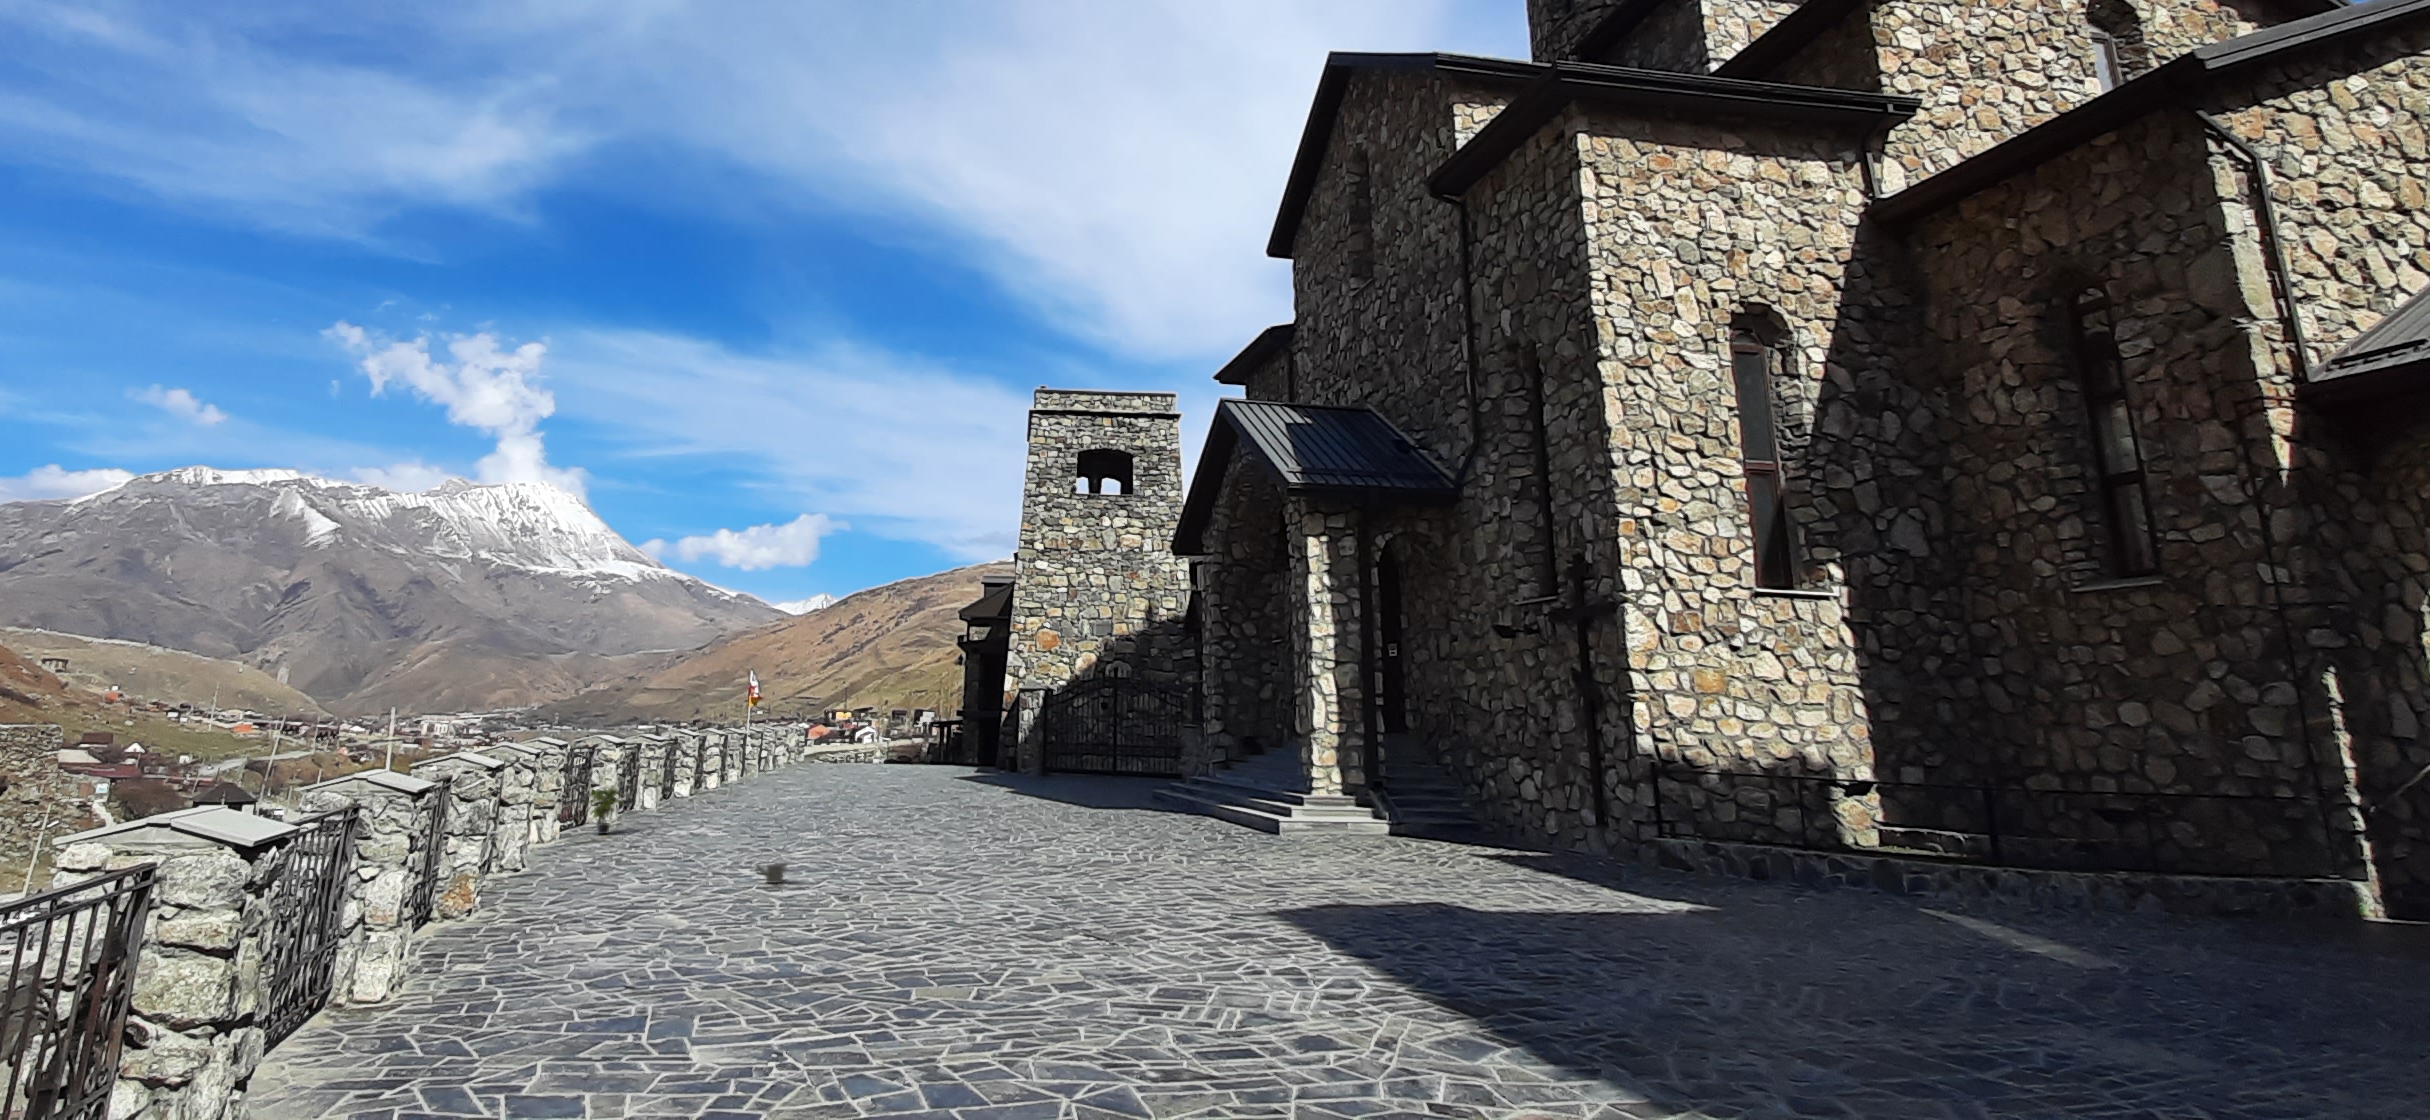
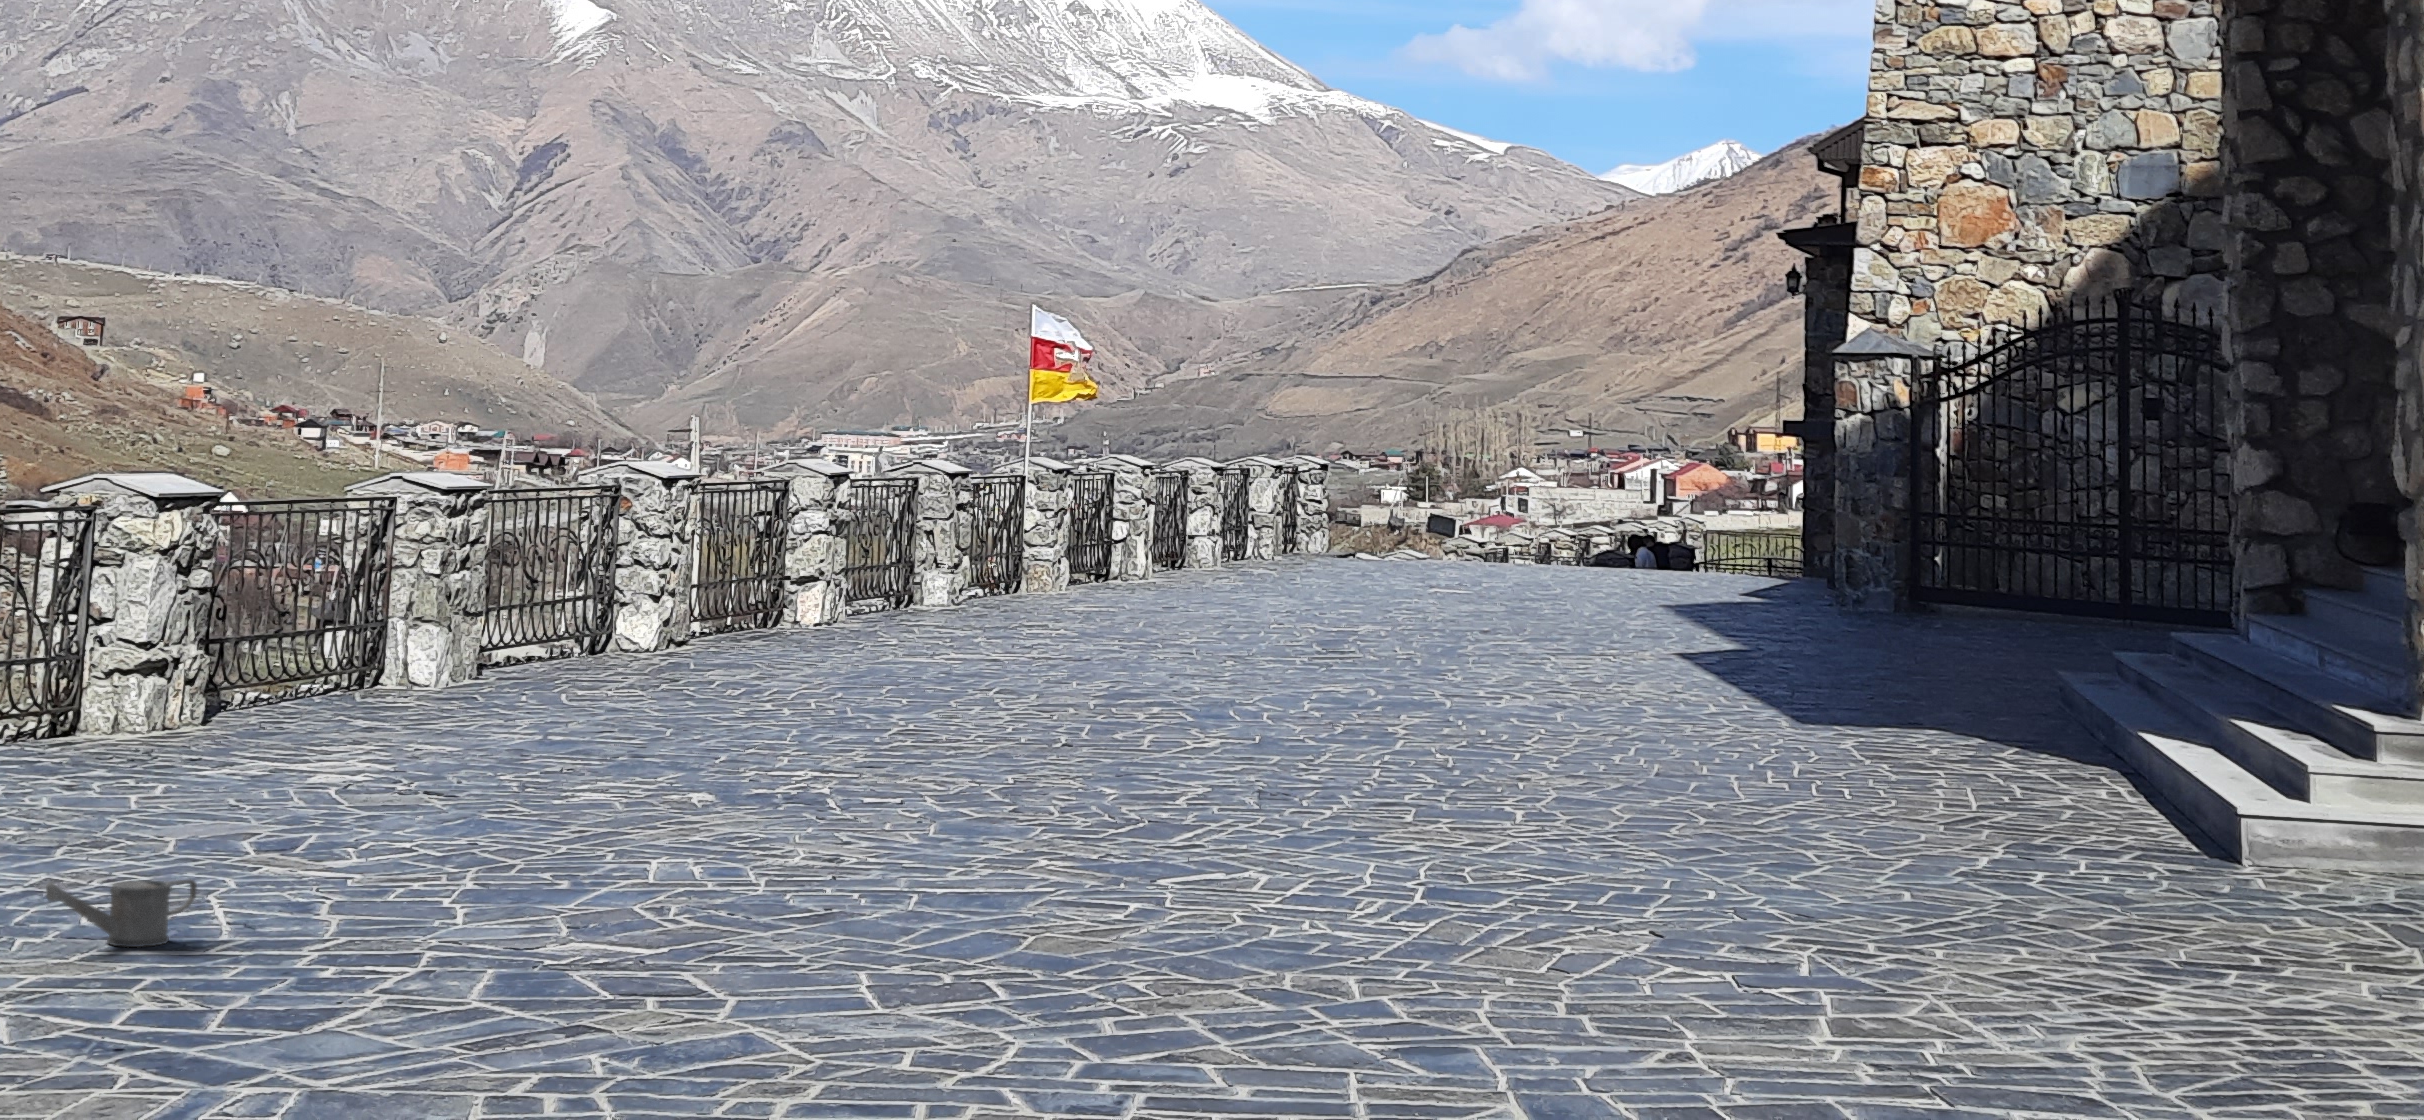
potted plant: present [589,785,623,834] -> none [124,597,248,742]

